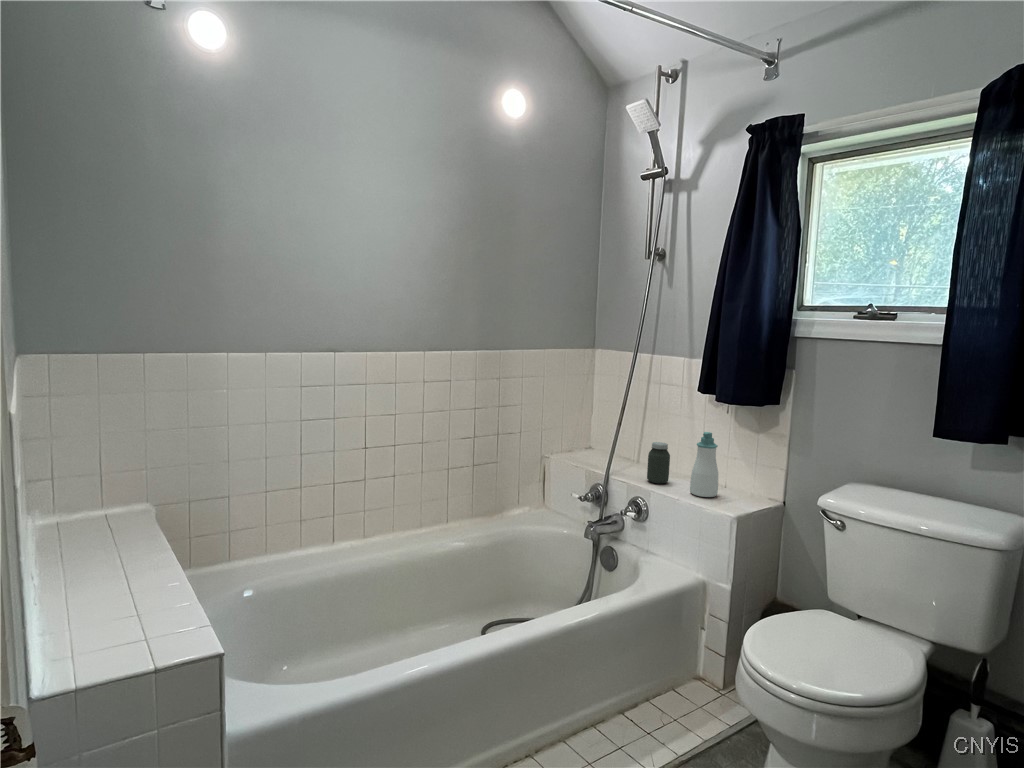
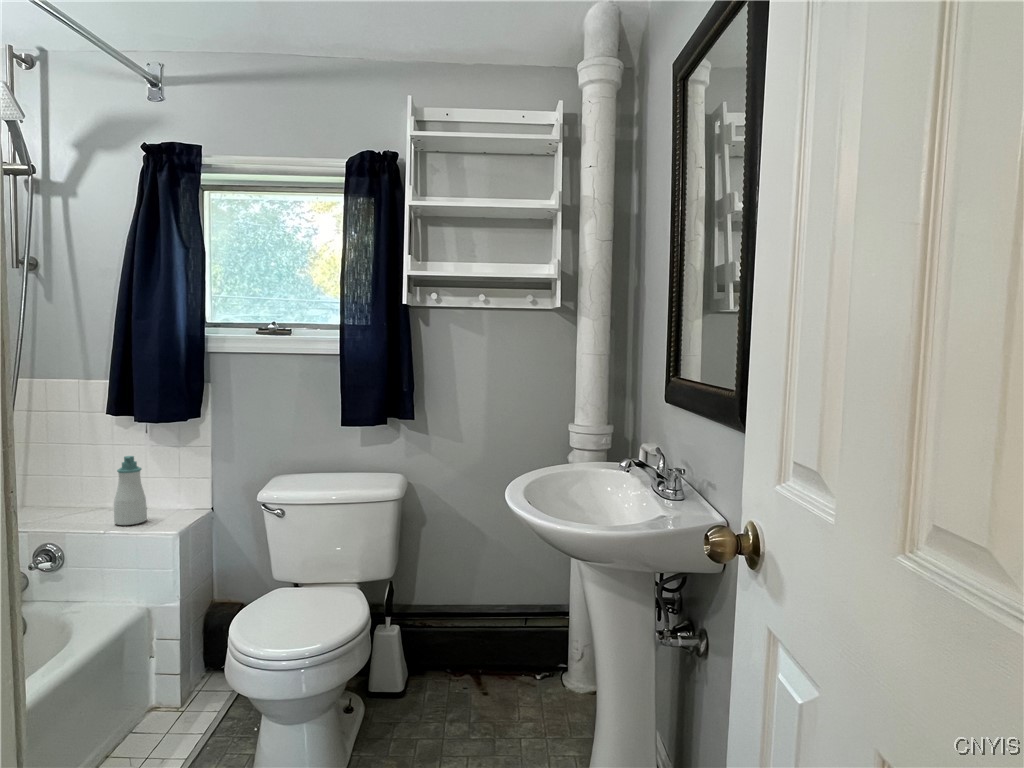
jar: present [647,442,670,484] -> none [51,478,82,526]

